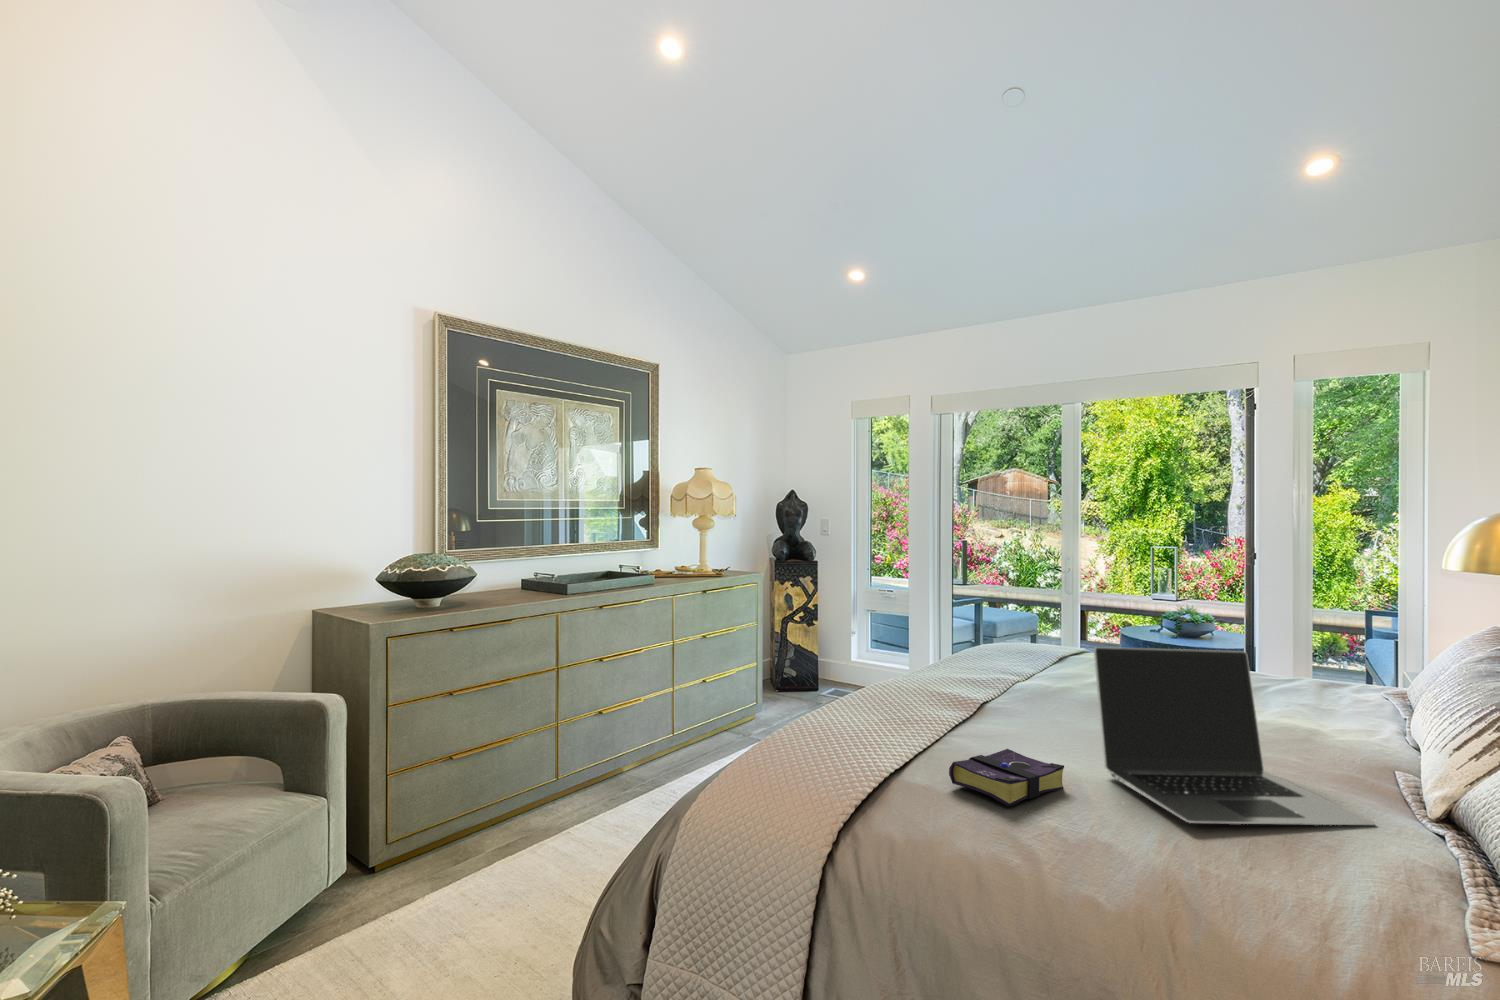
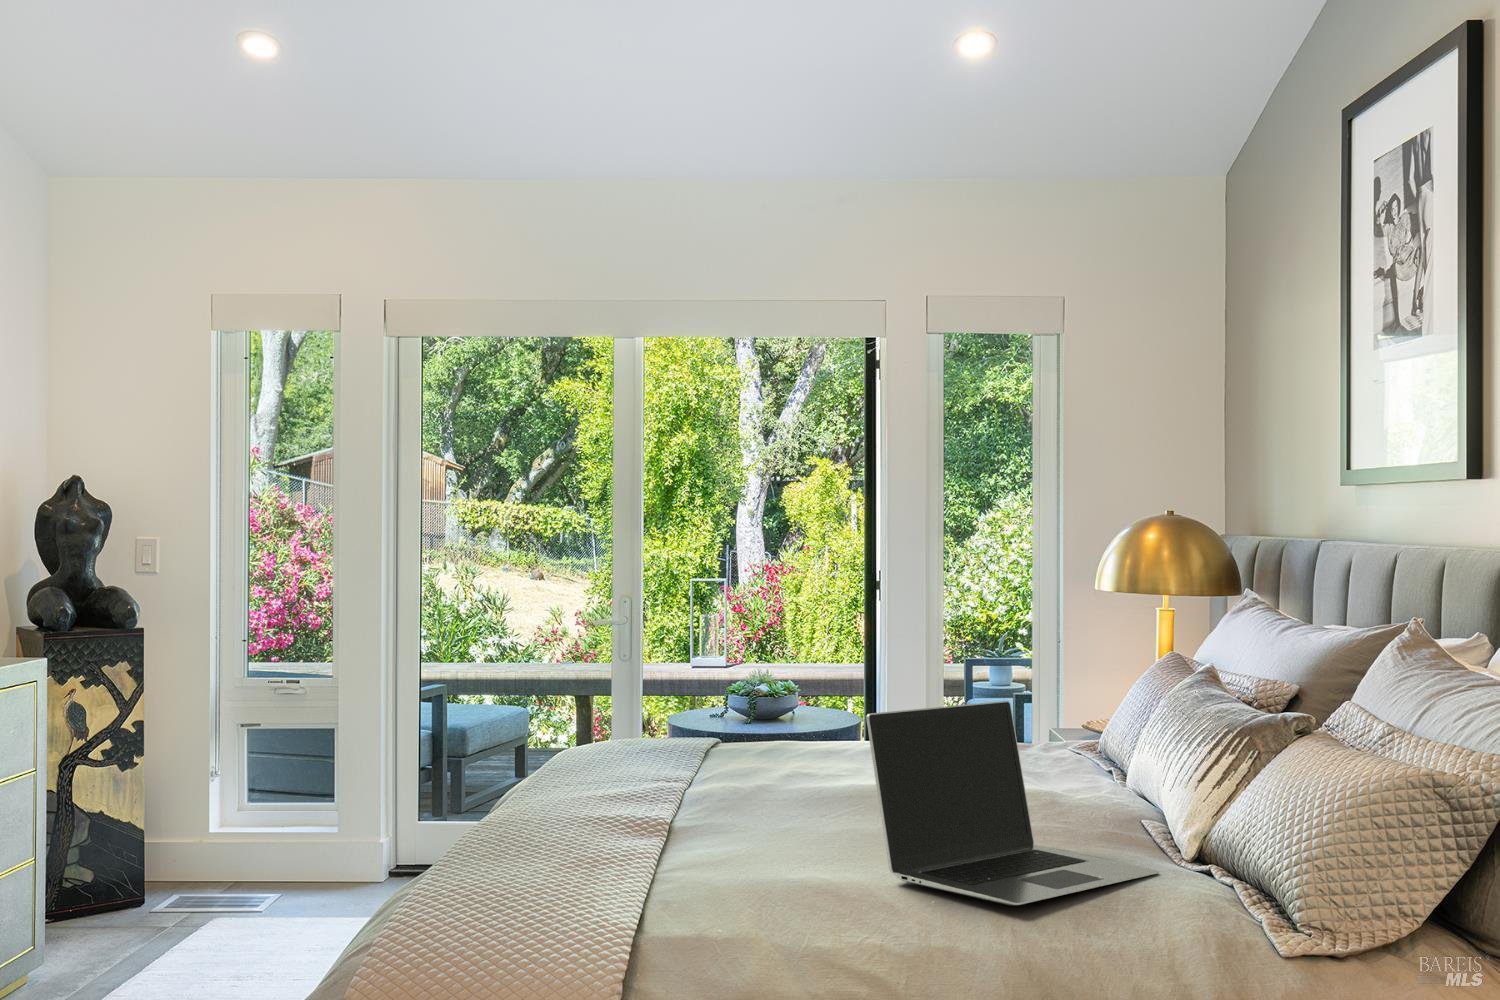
book: present [949,749,1064,807] -> none [732,870,860,935]

